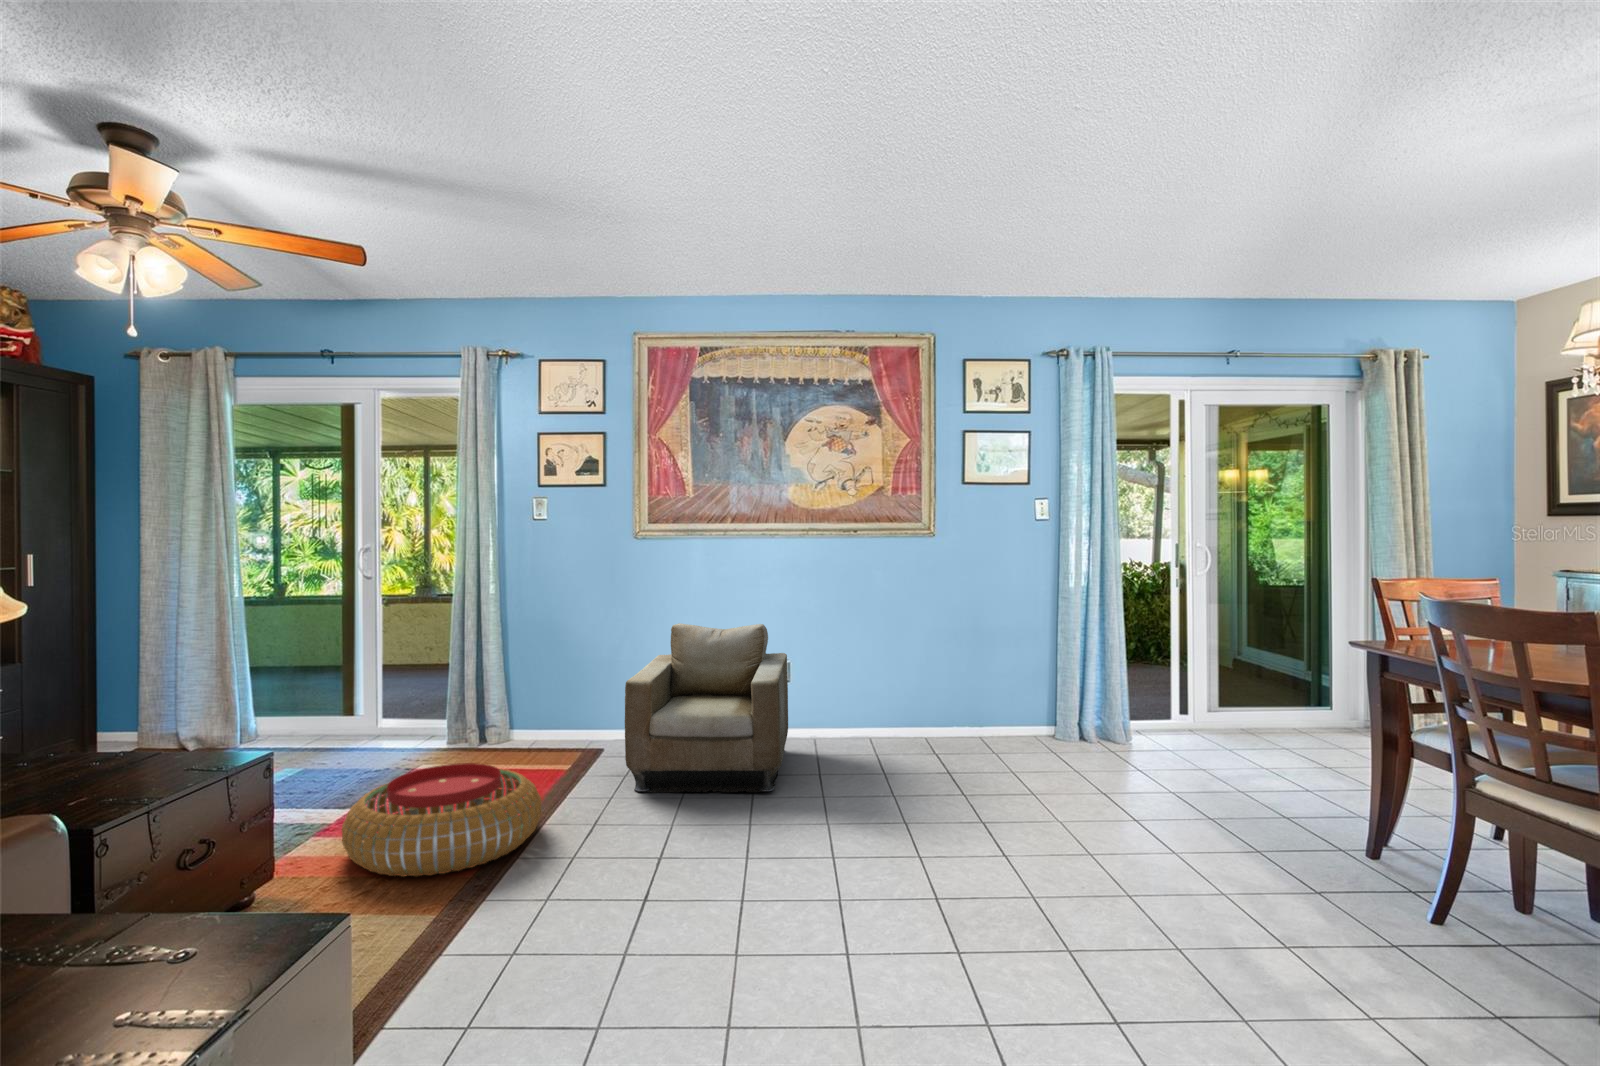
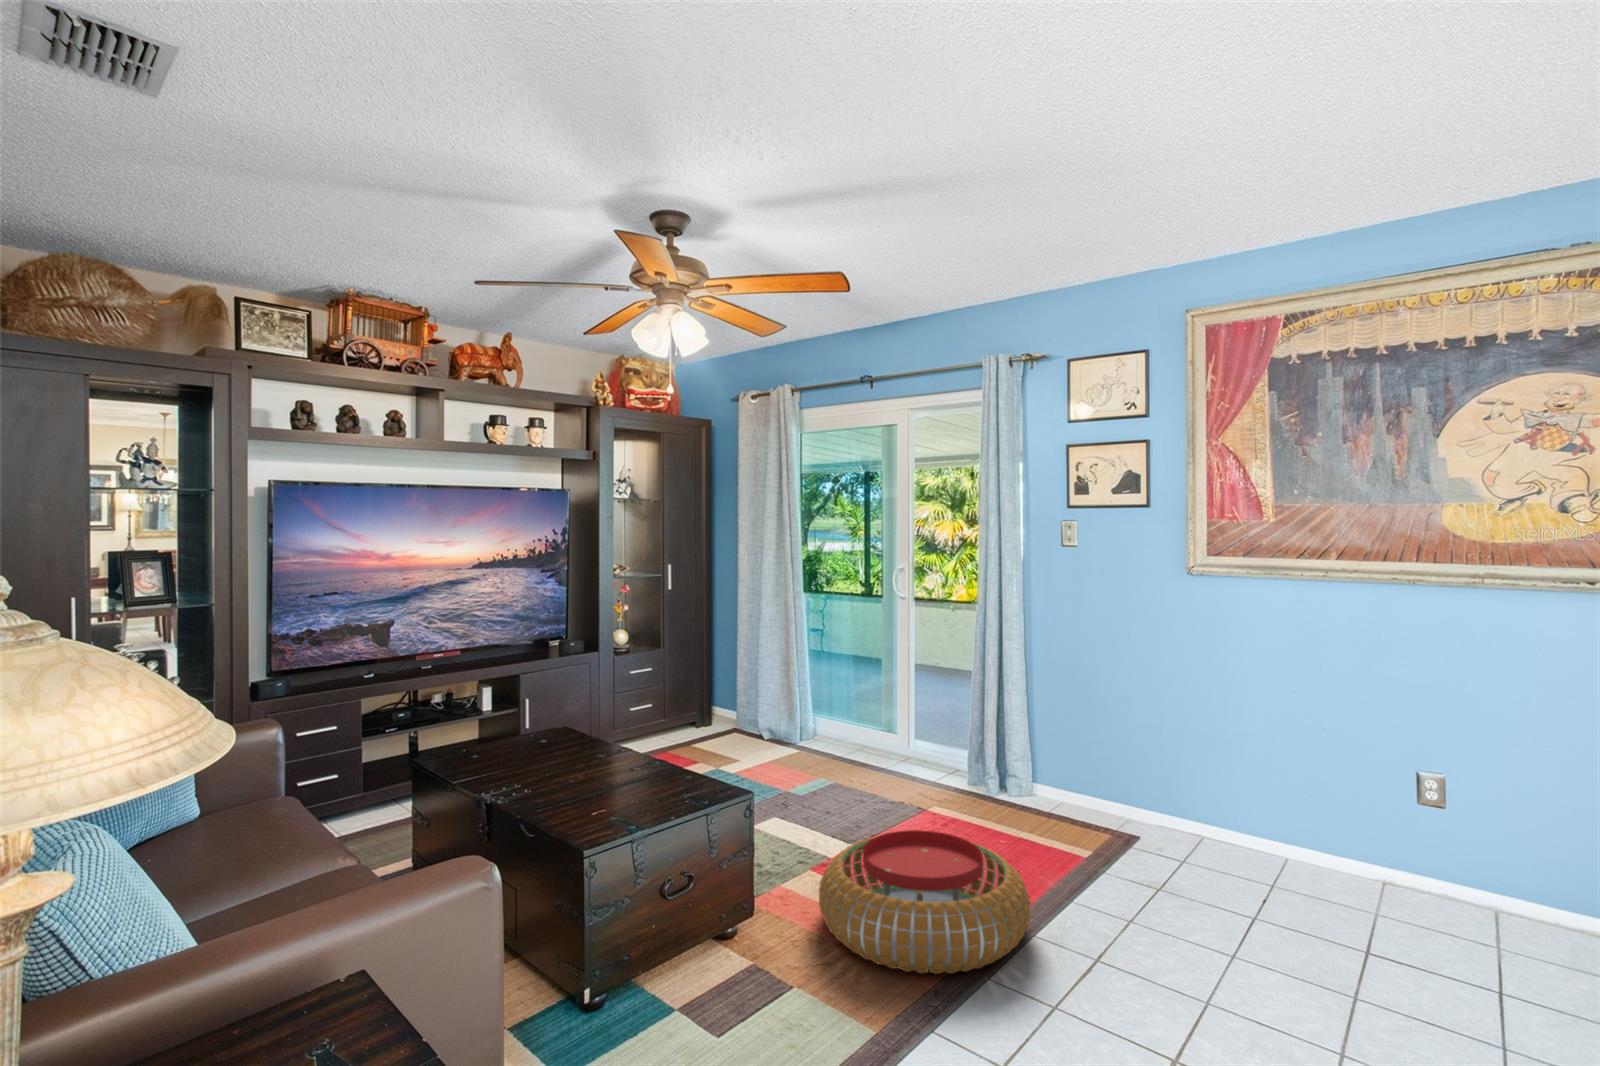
armchair: present [625,623,788,793] -> none [1152,694,1431,987]

